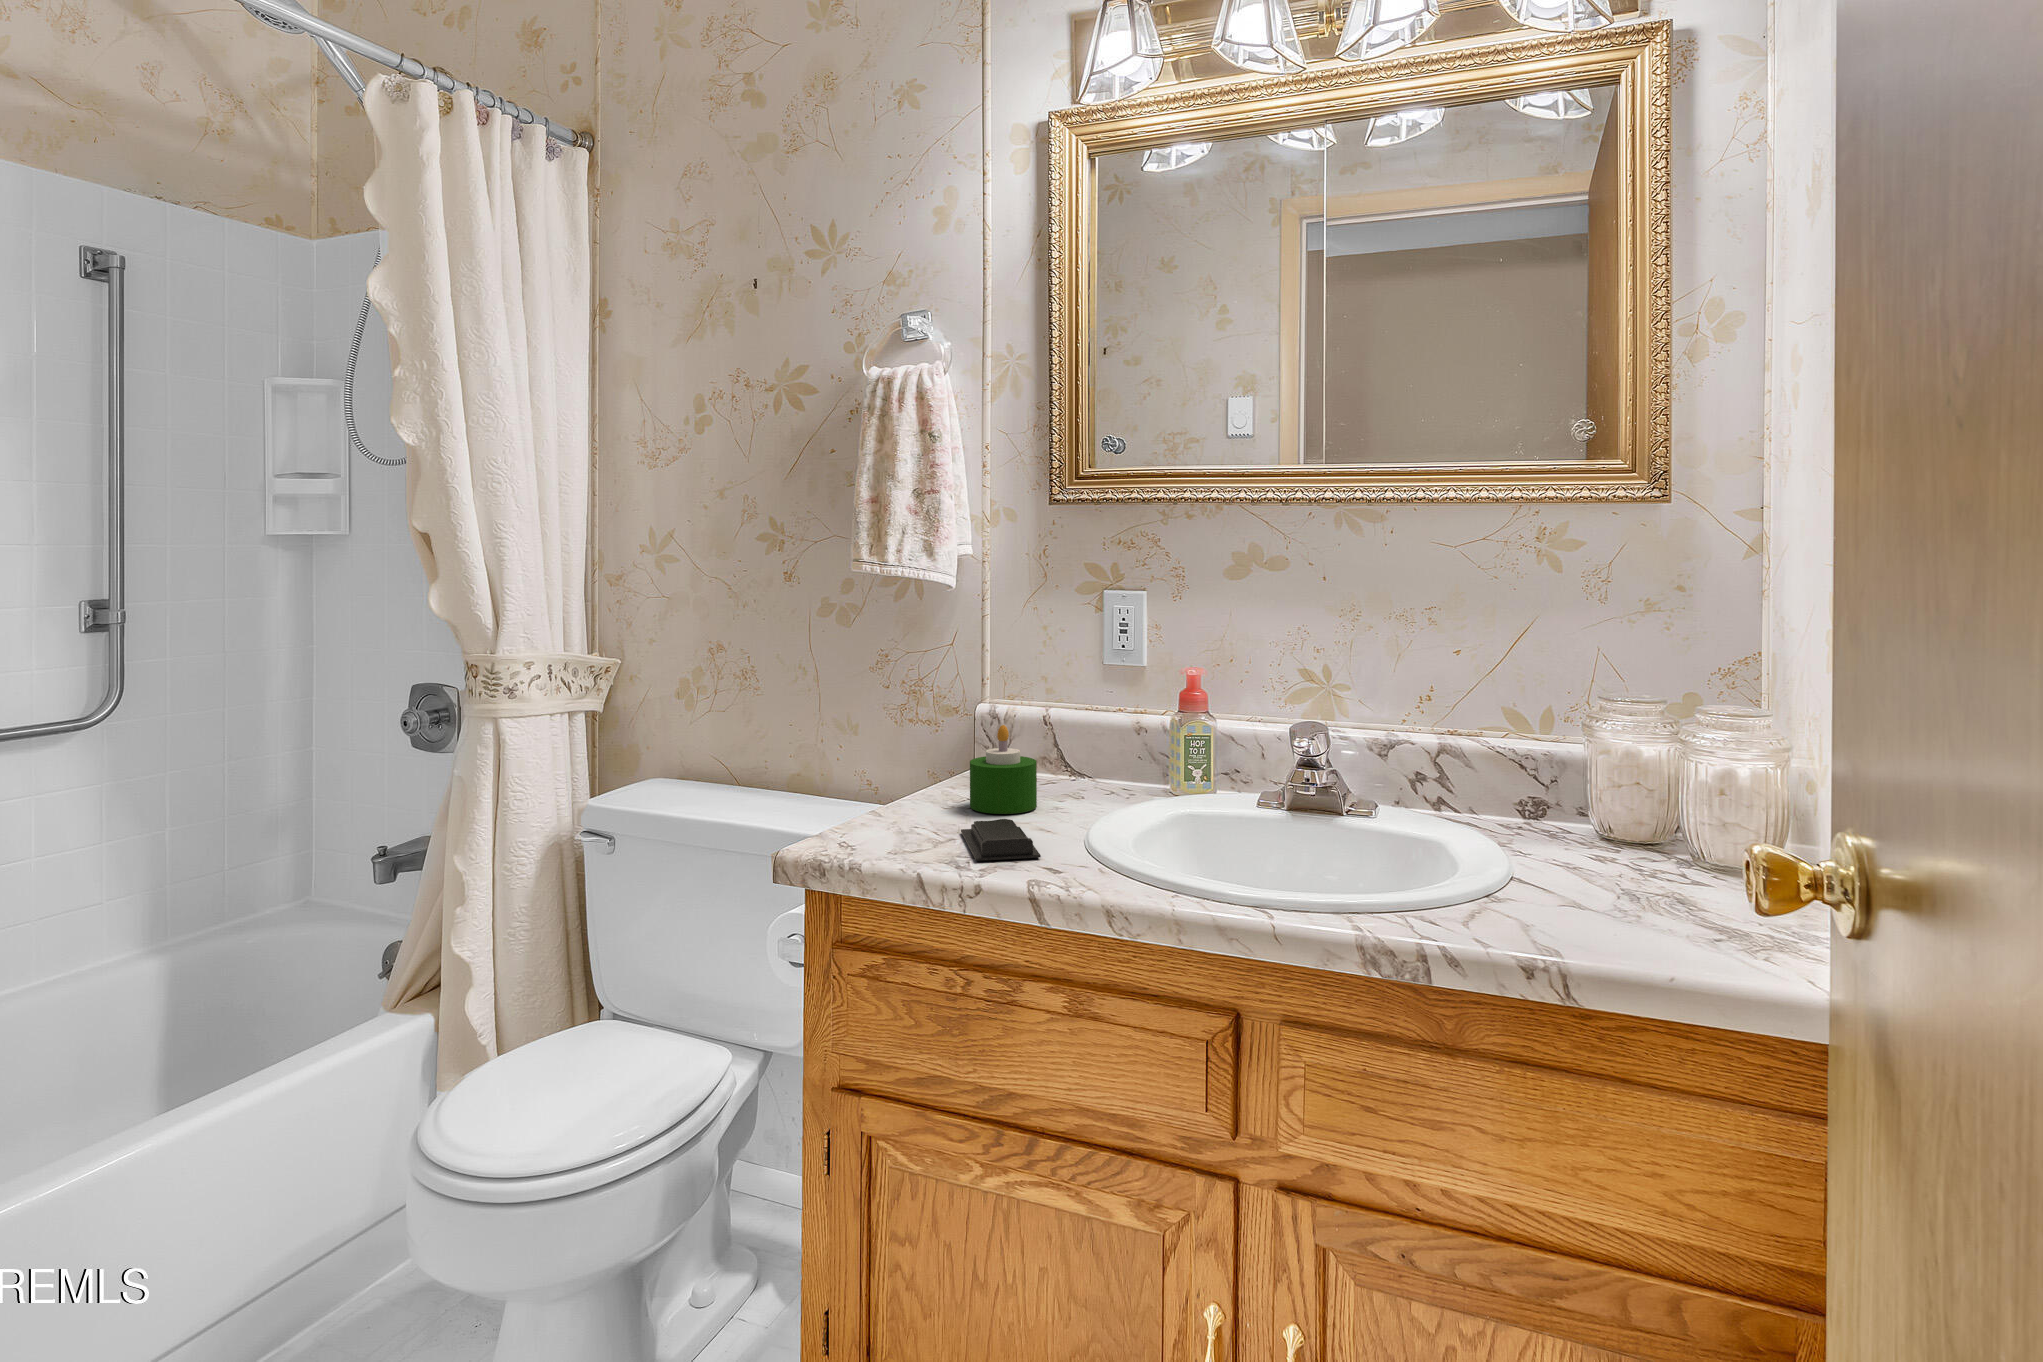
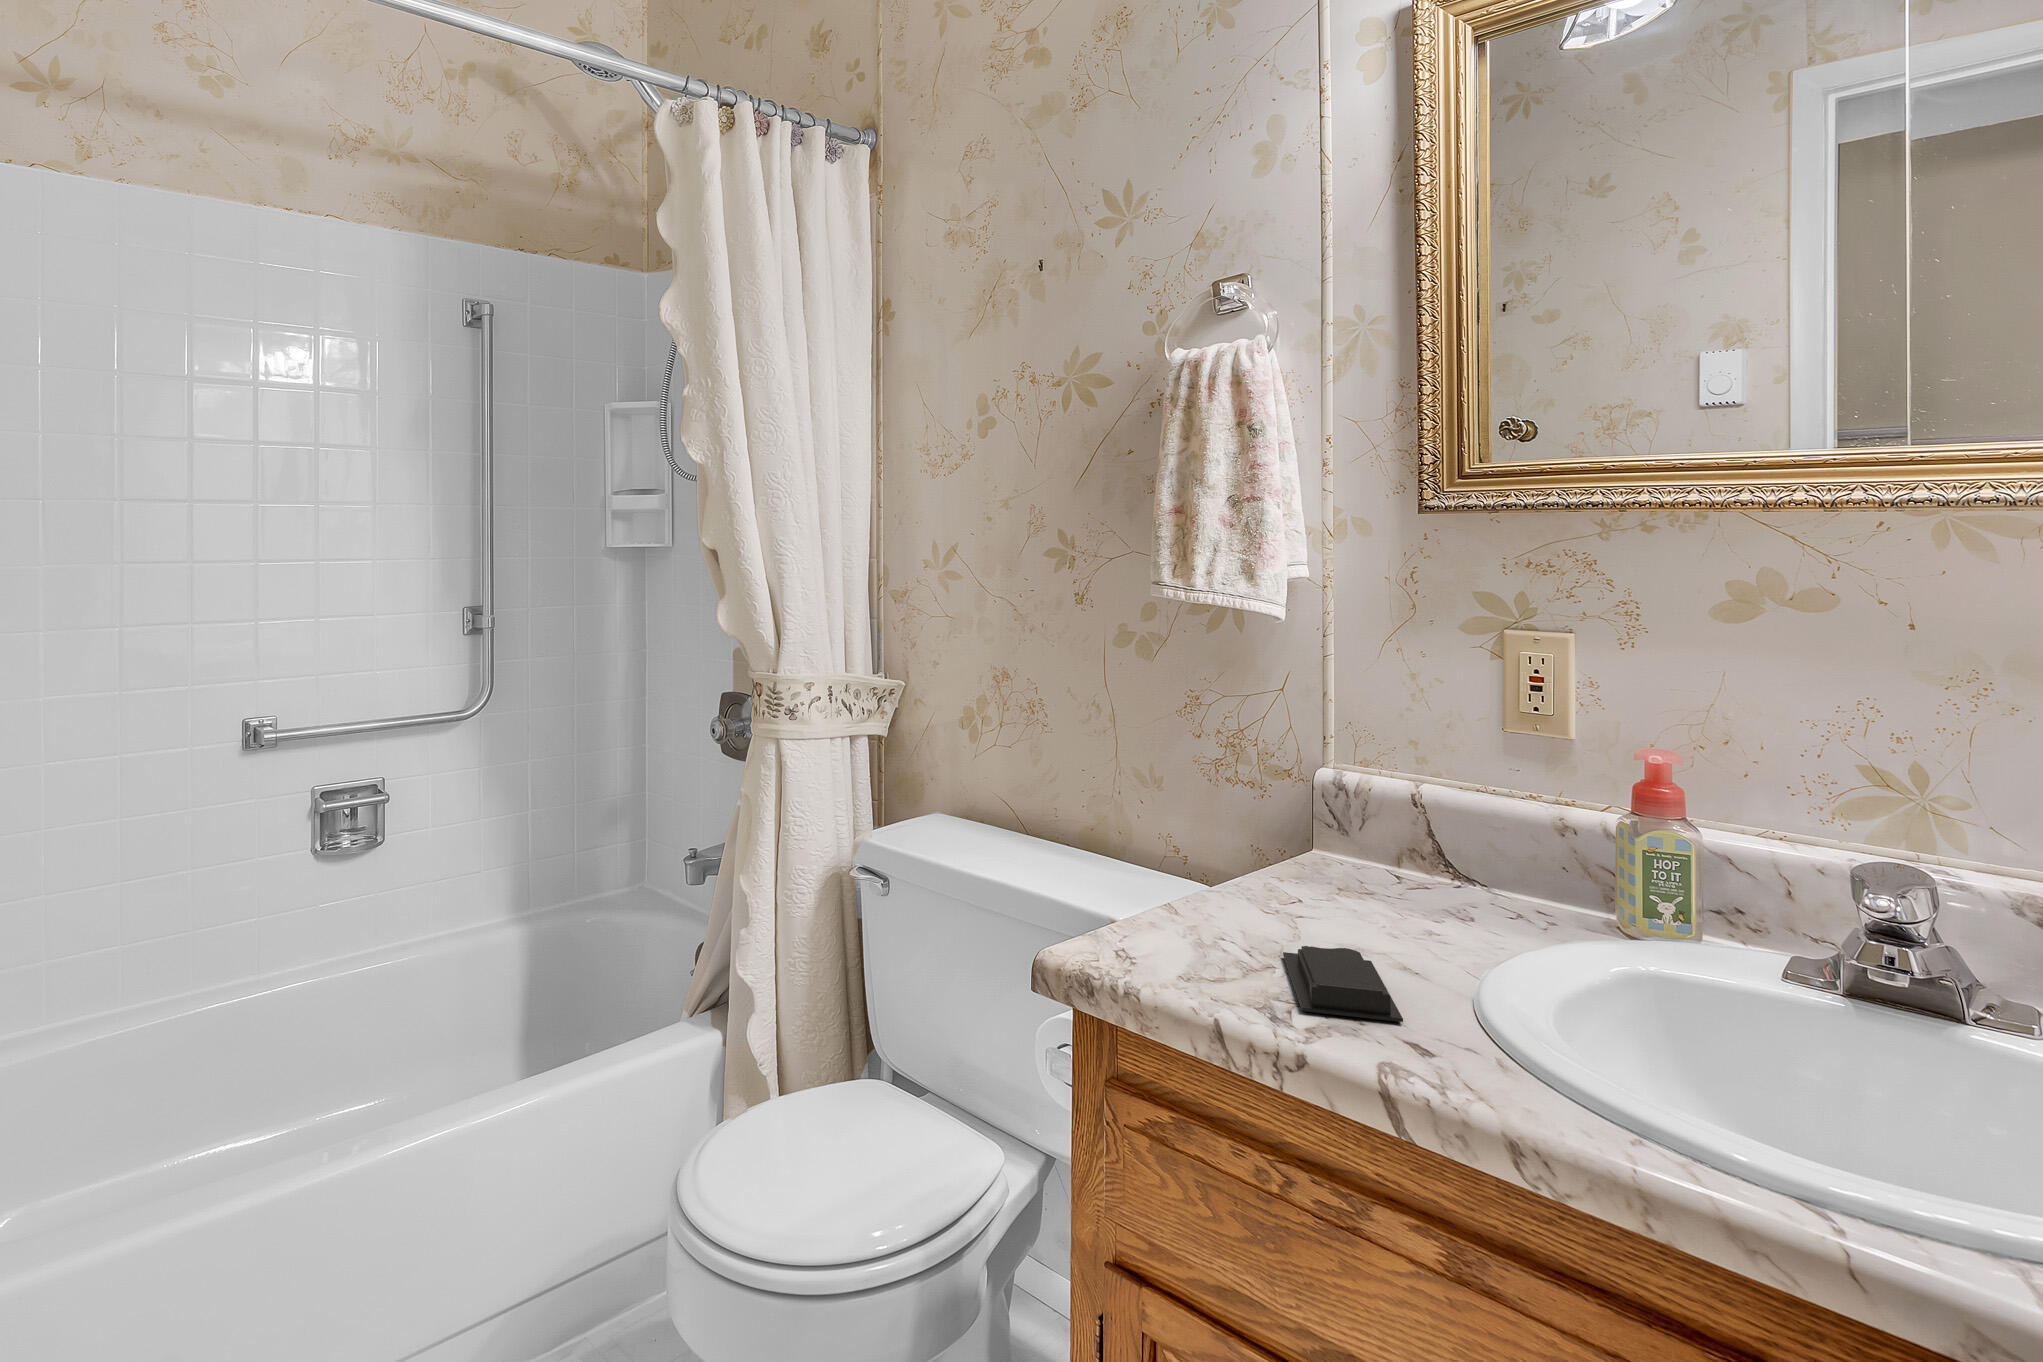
candle: present [970,725,1037,814] -> none [1298,812,1399,935]

